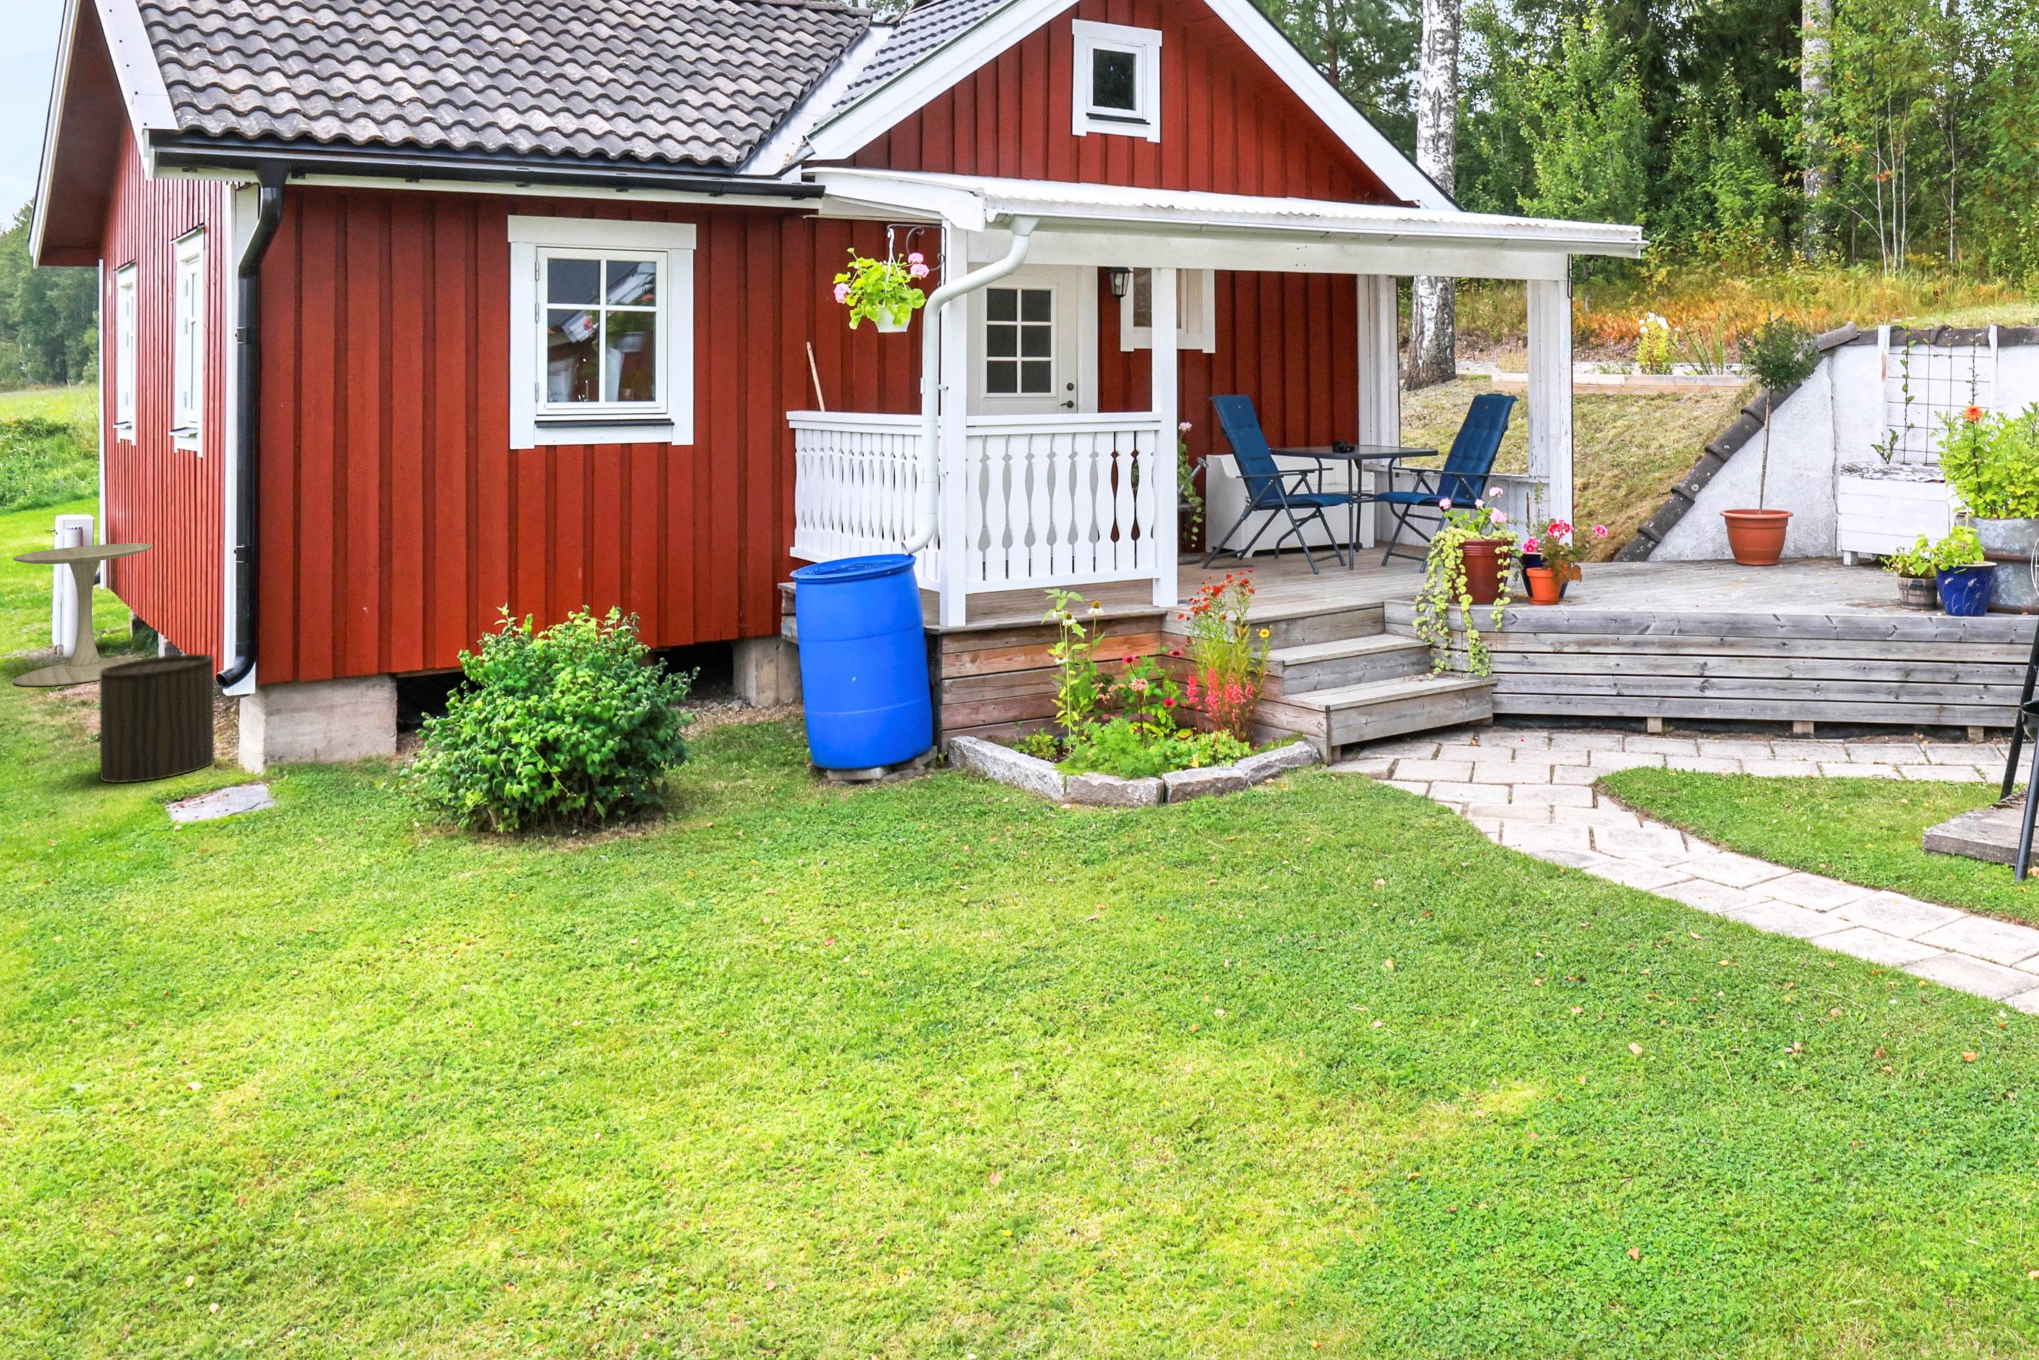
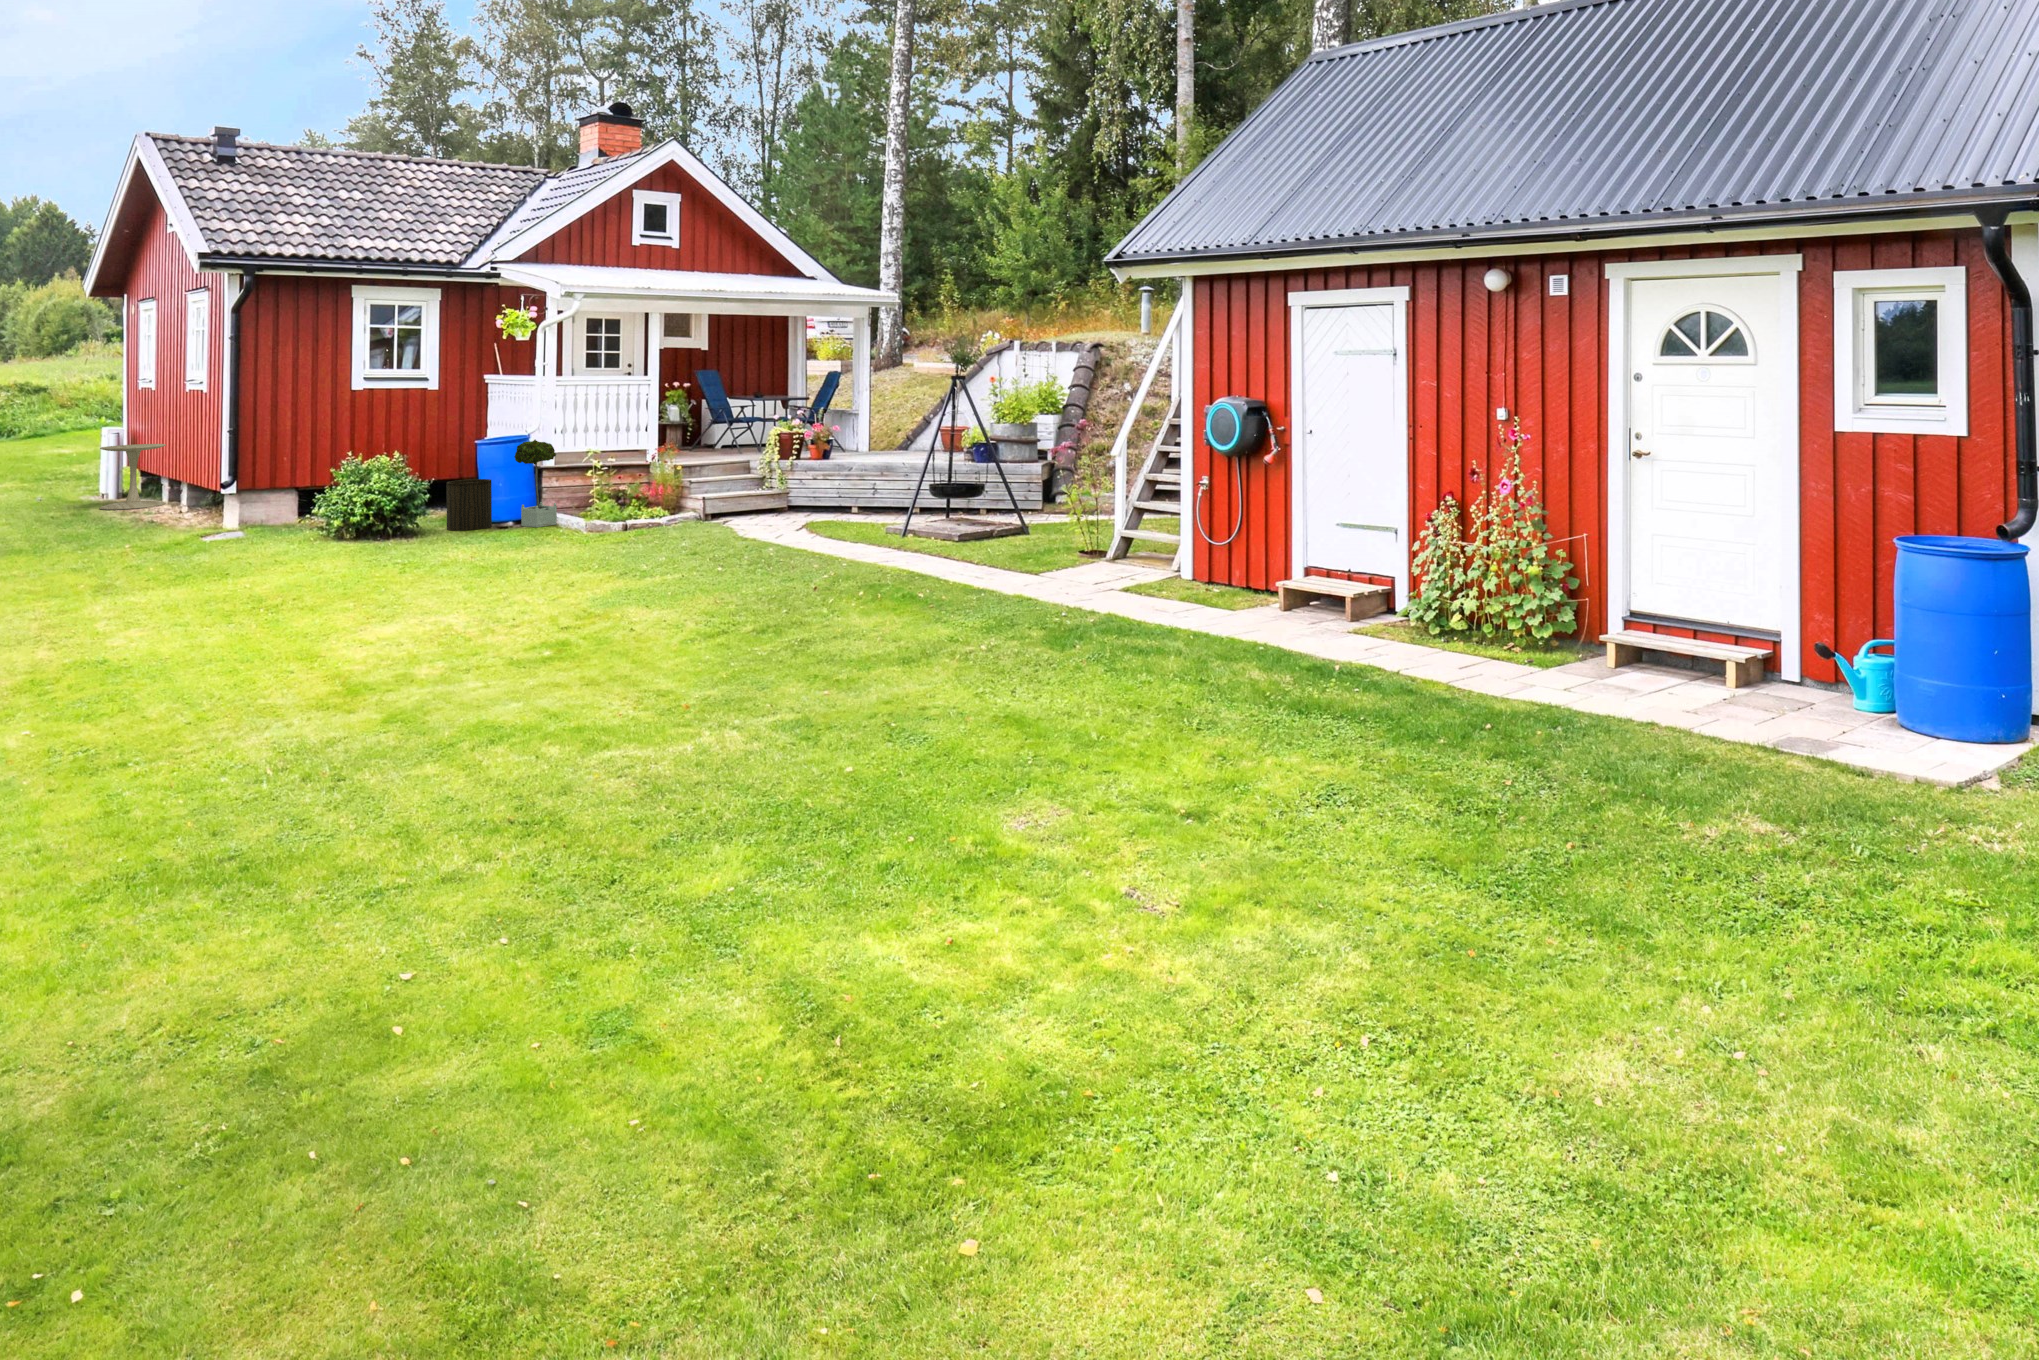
potted tree: none [911,571,1016,796] -> present [514,440,557,527]
stool: present [99,654,214,783] -> present [447,479,492,531]

